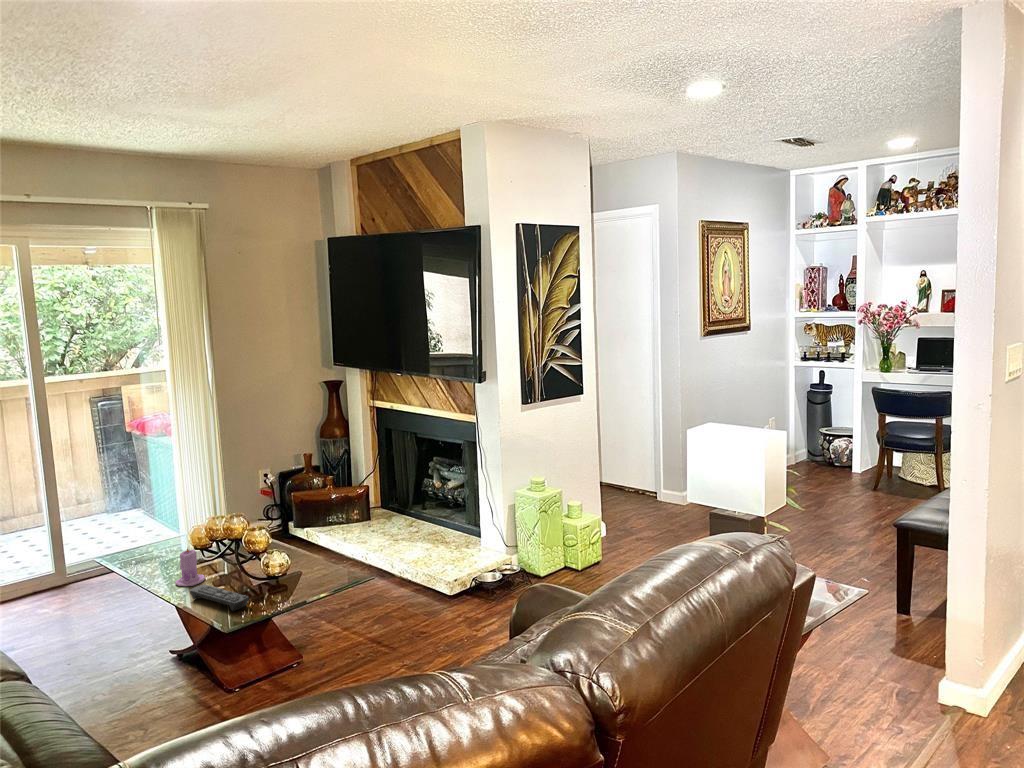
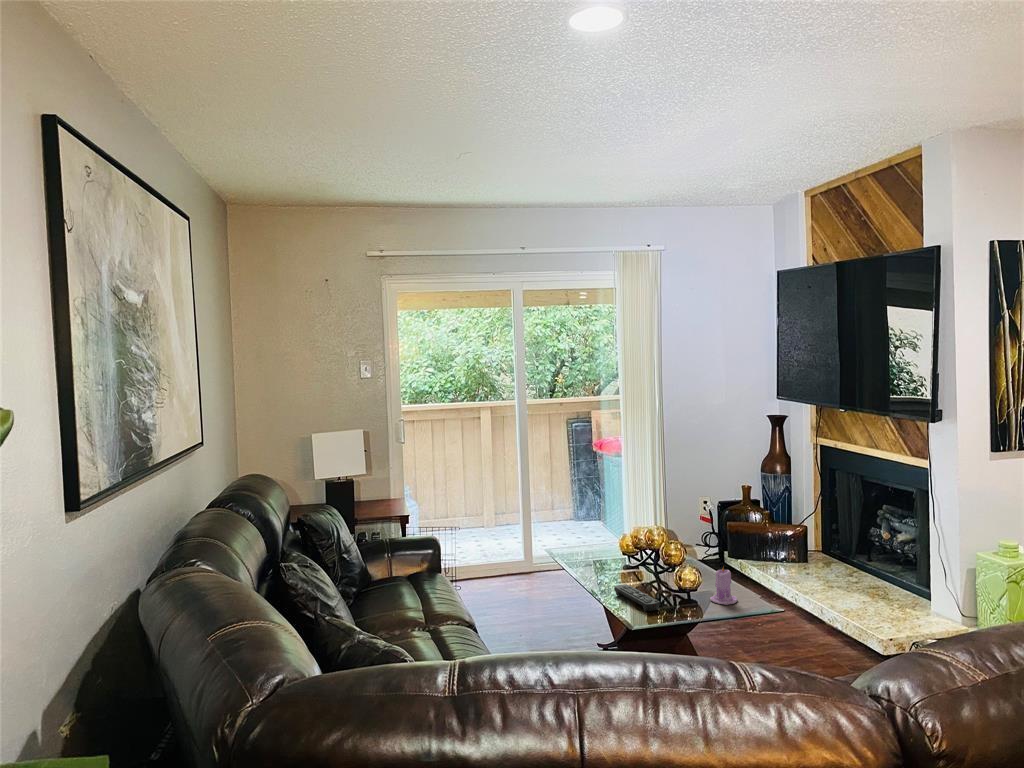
candle: present [175,549,205,586] -> present [710,568,737,605]

